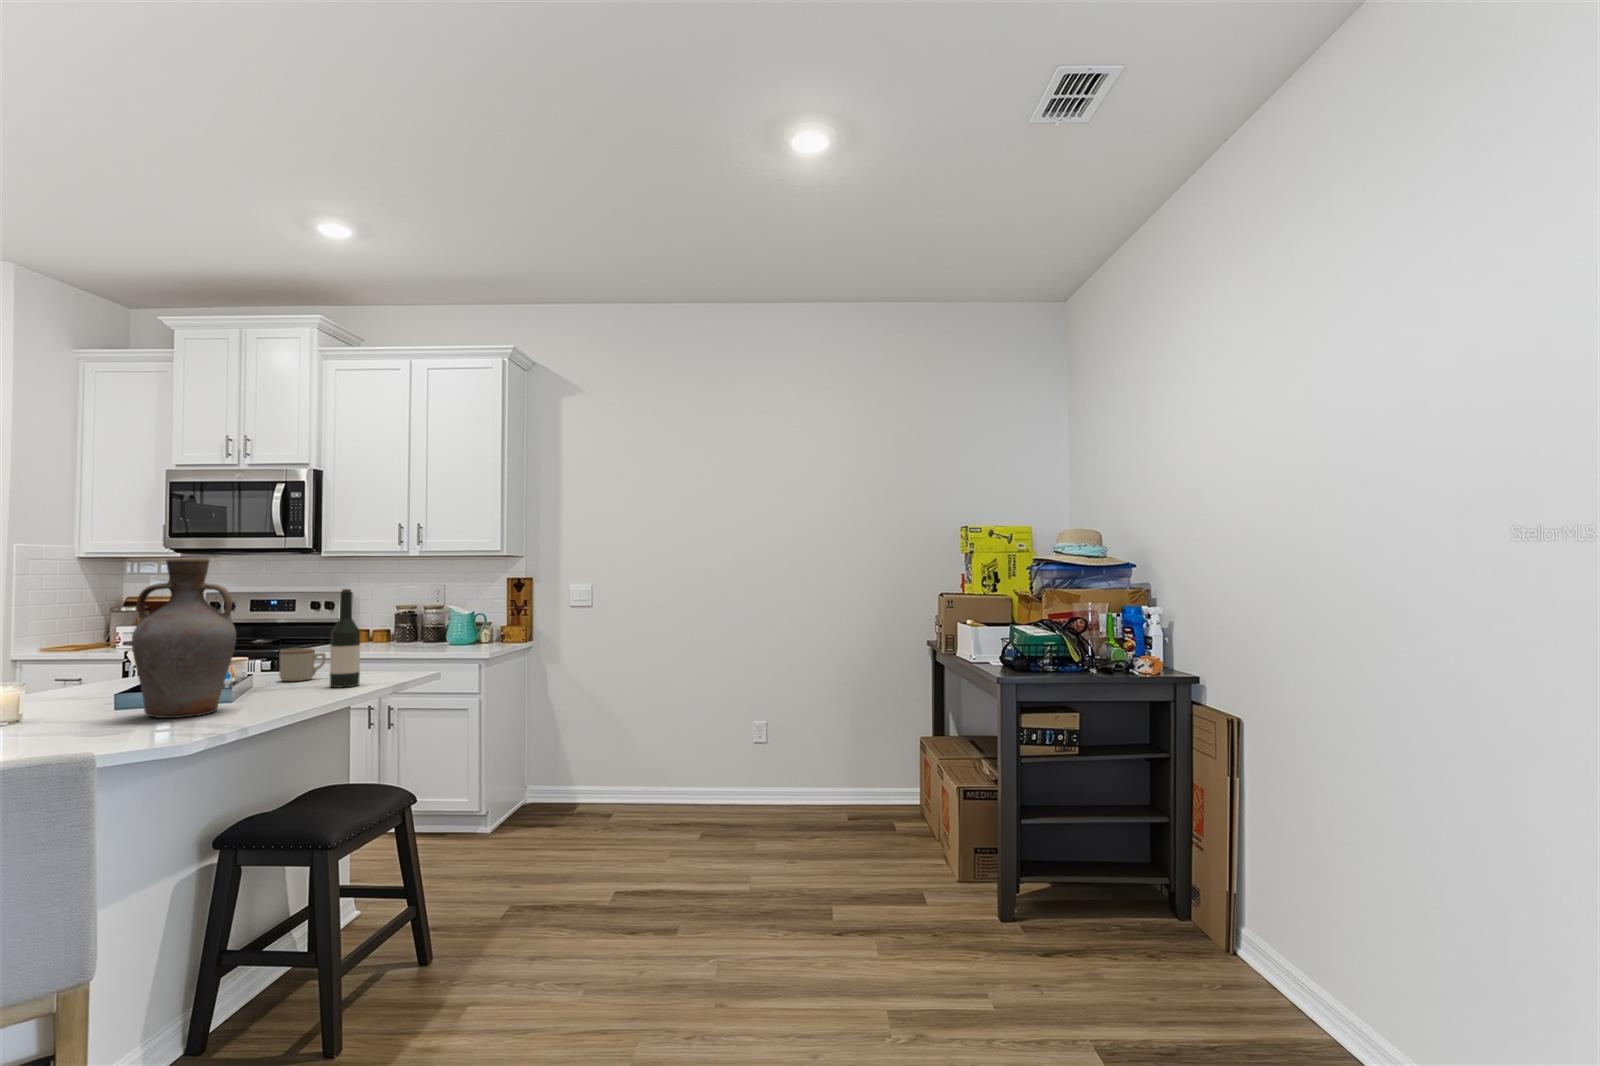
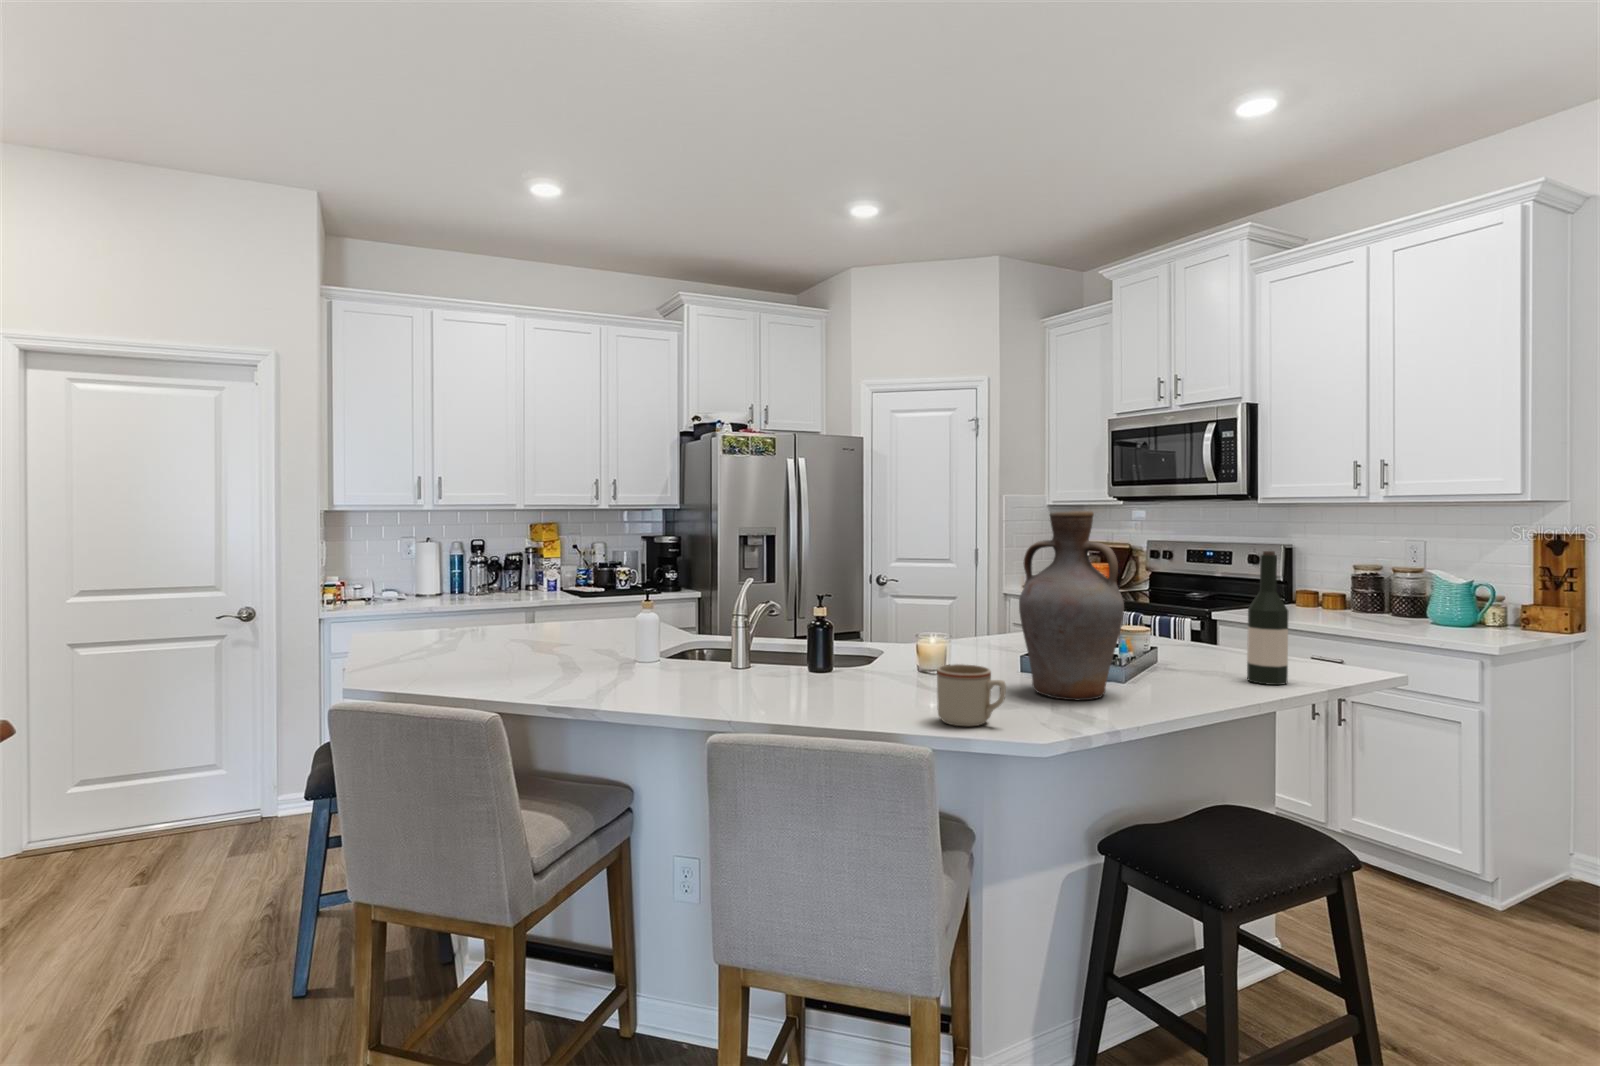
mug: present [279,648,326,681] -> present [937,664,1006,726]

